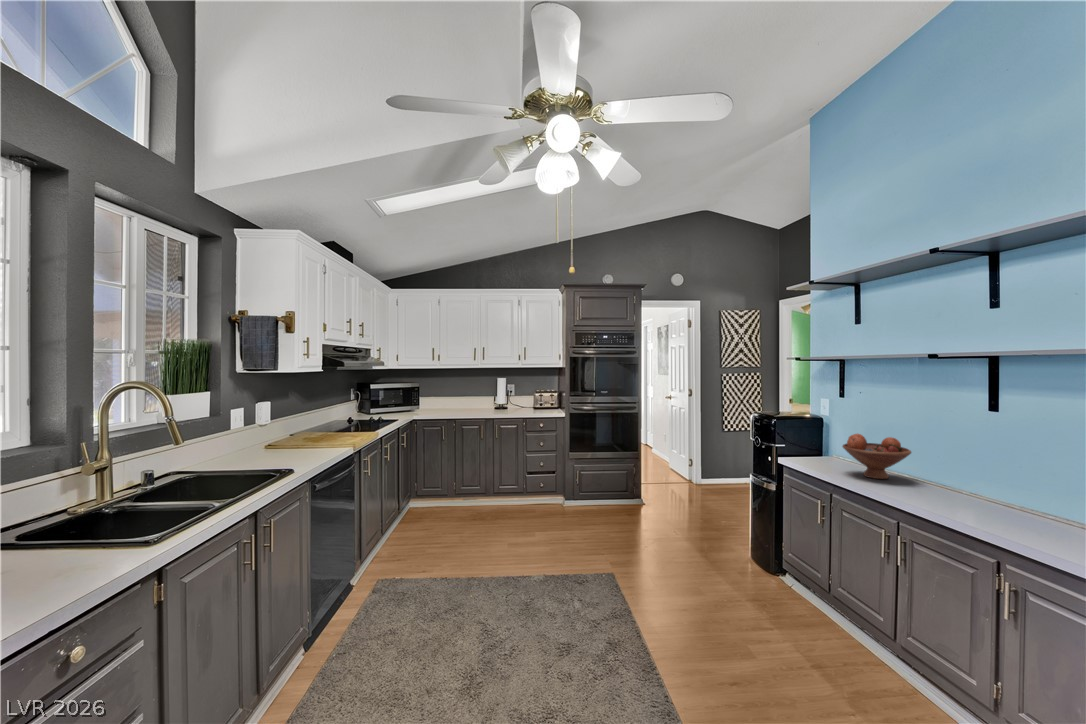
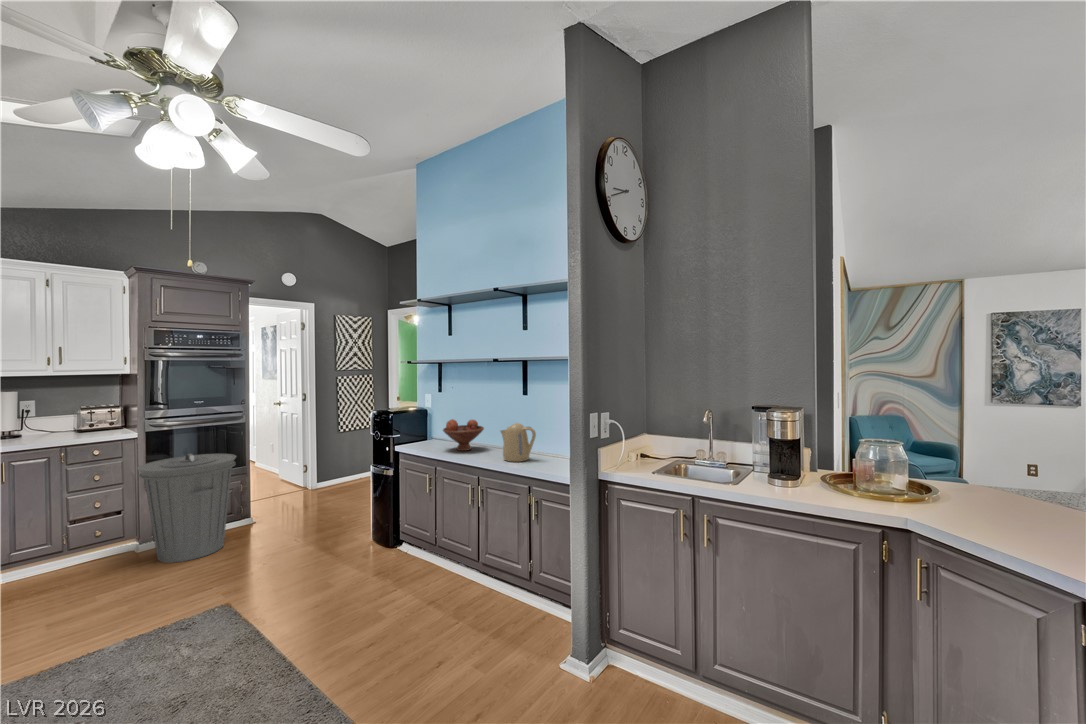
trash can: none [563,435,628,524] -> present [138,454,236,563]
kettle: none [940,453,1020,516] -> present [500,423,536,462]

